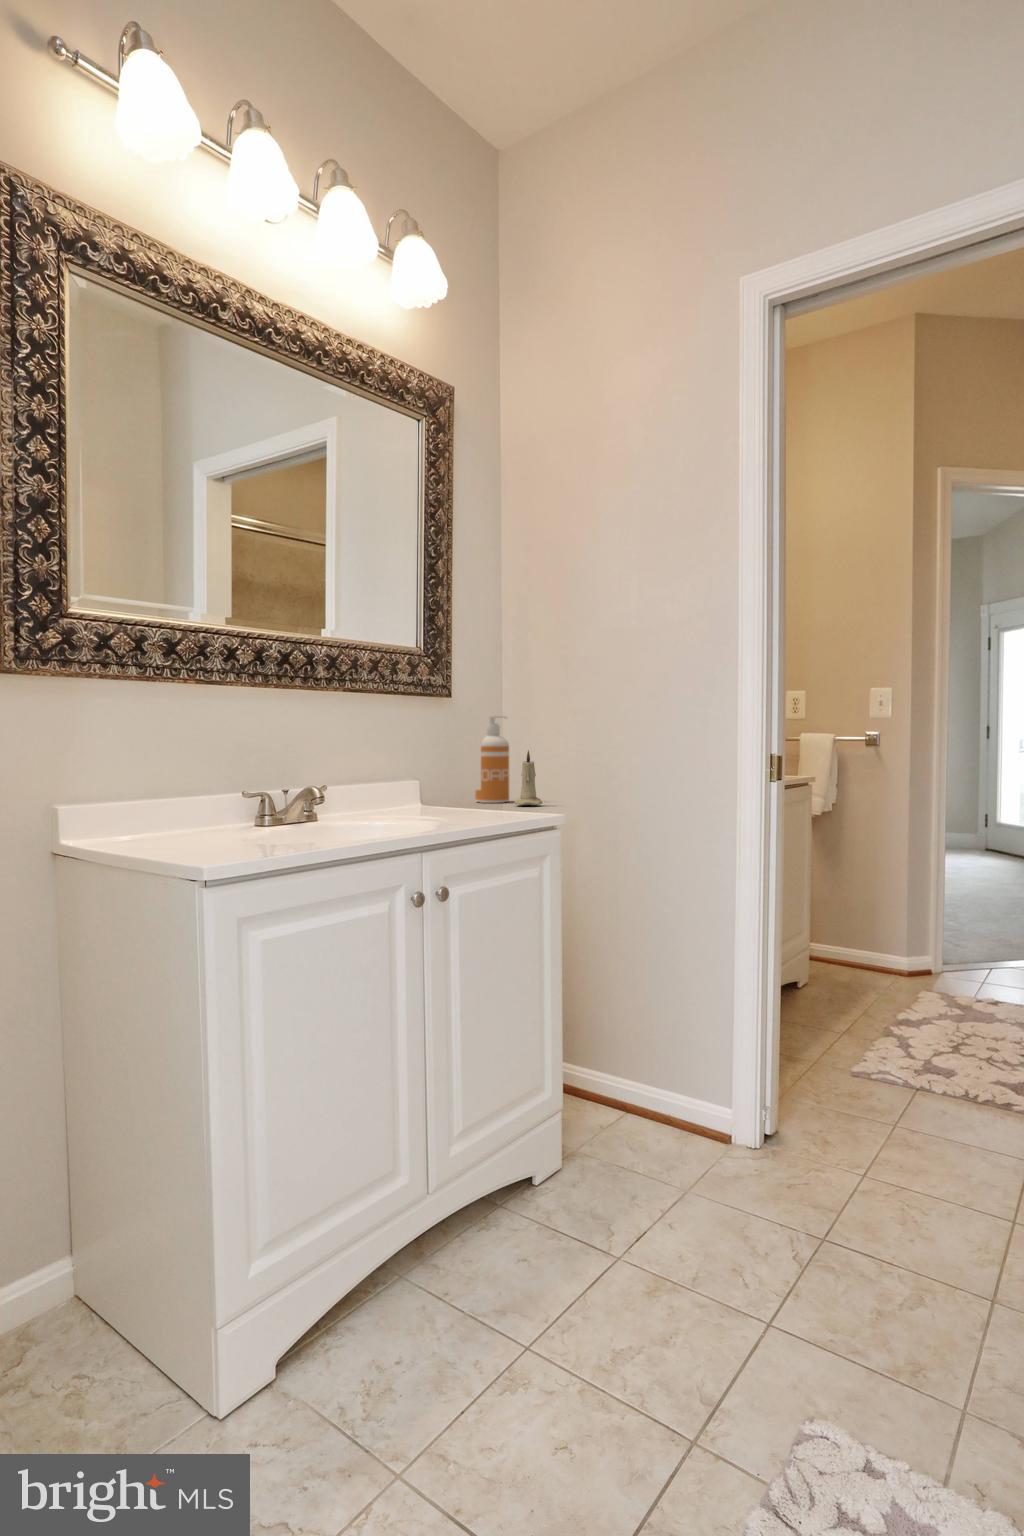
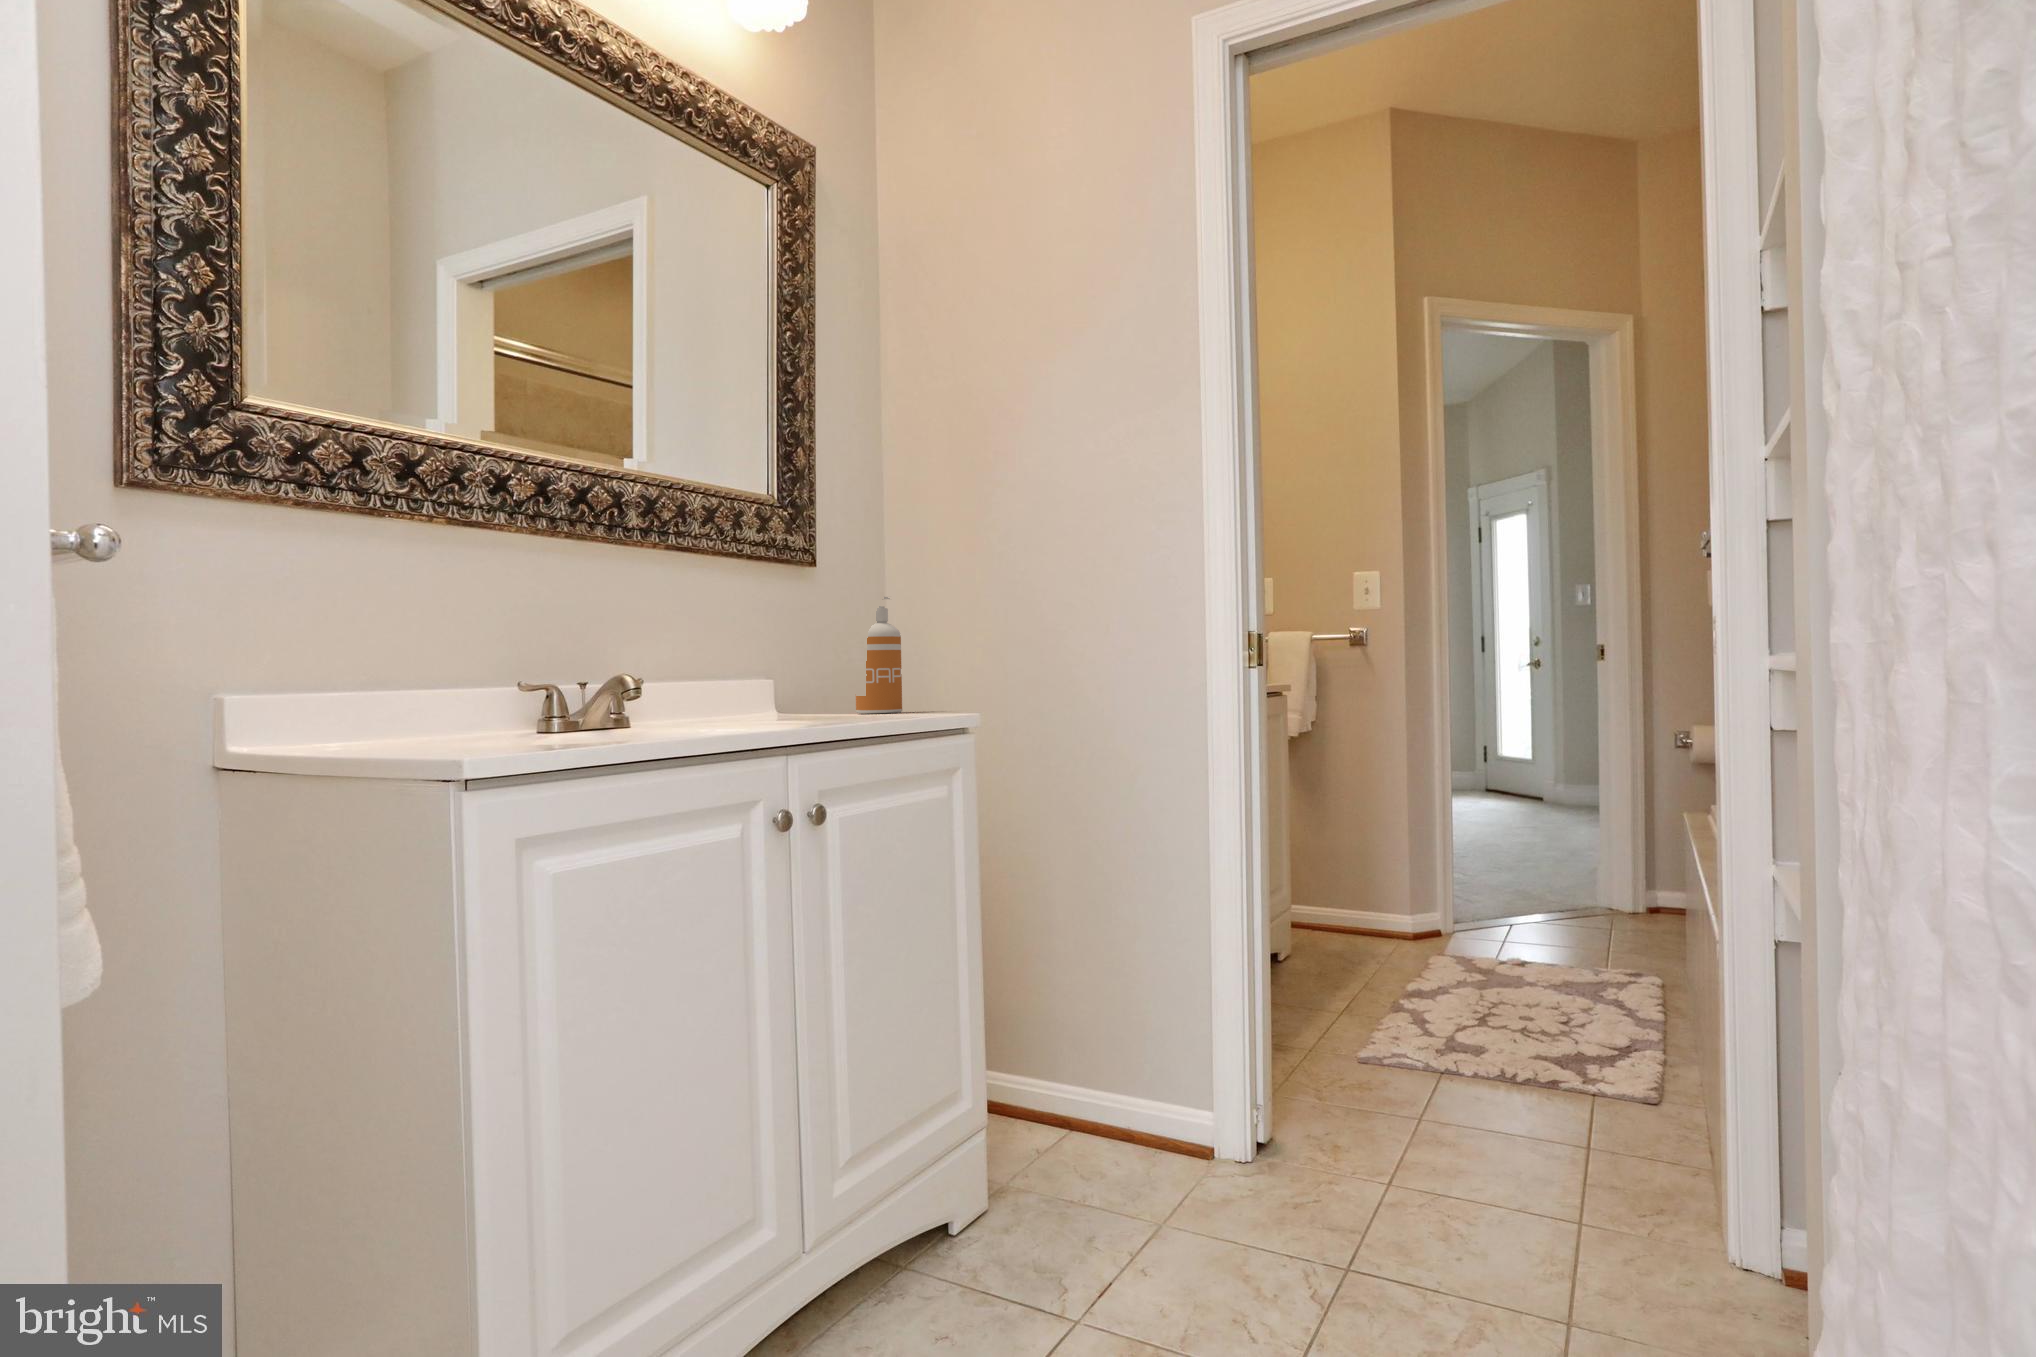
candle: present [514,751,542,805] -> none [910,638,948,712]

